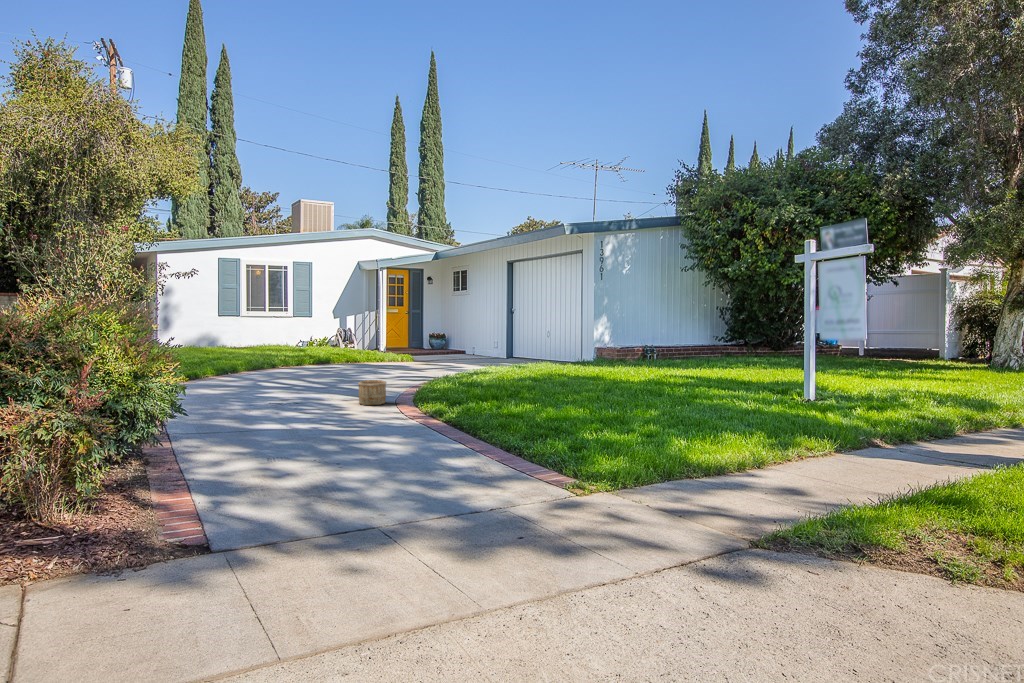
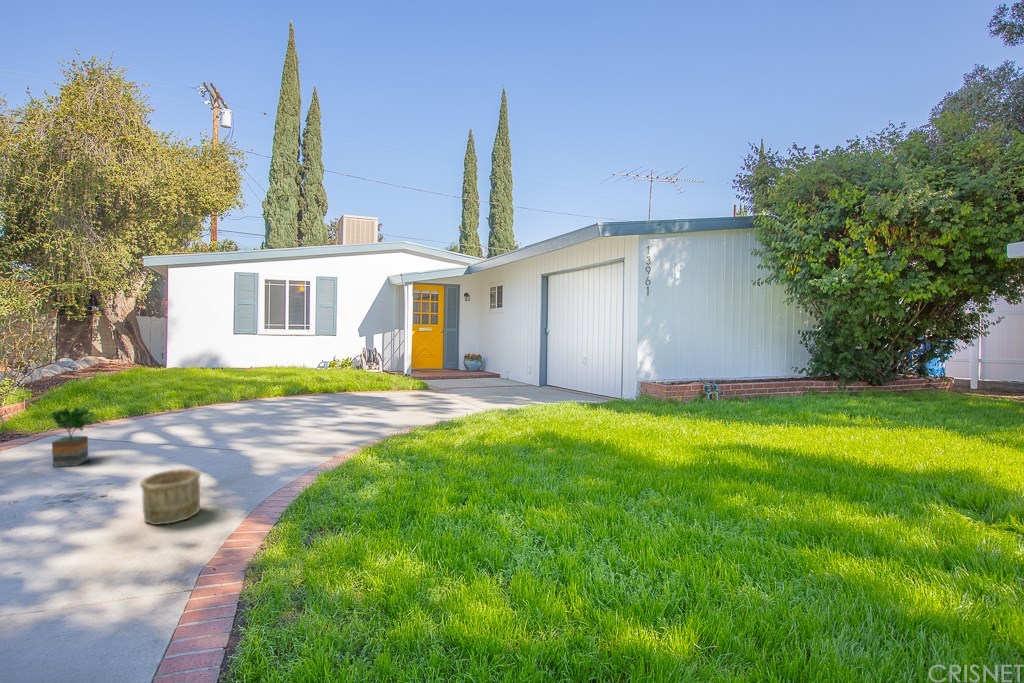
potted tree: none [242,356,270,393] -> present [50,408,94,467]

